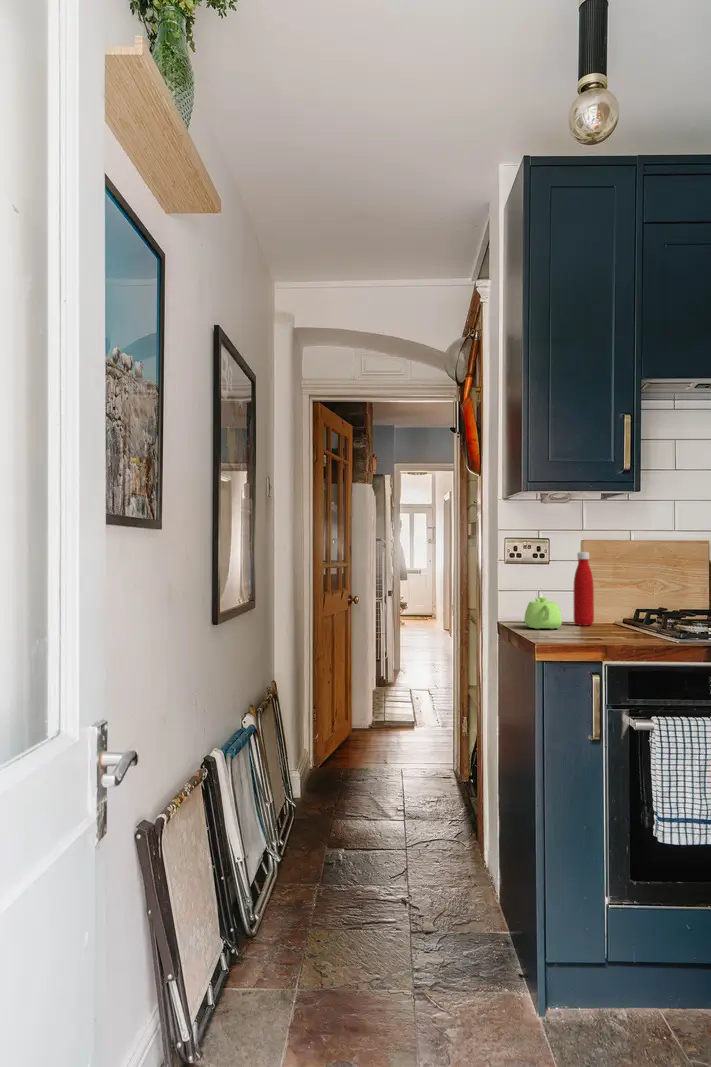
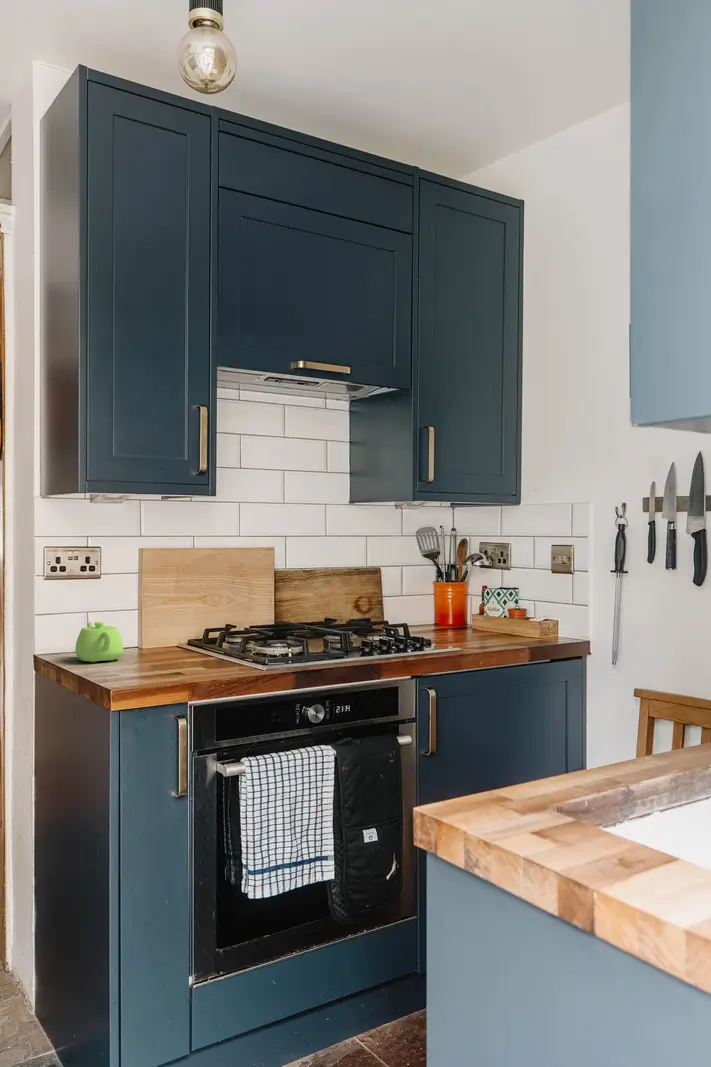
bottle: present [574,552,594,626] -> none [131,564,155,651]

